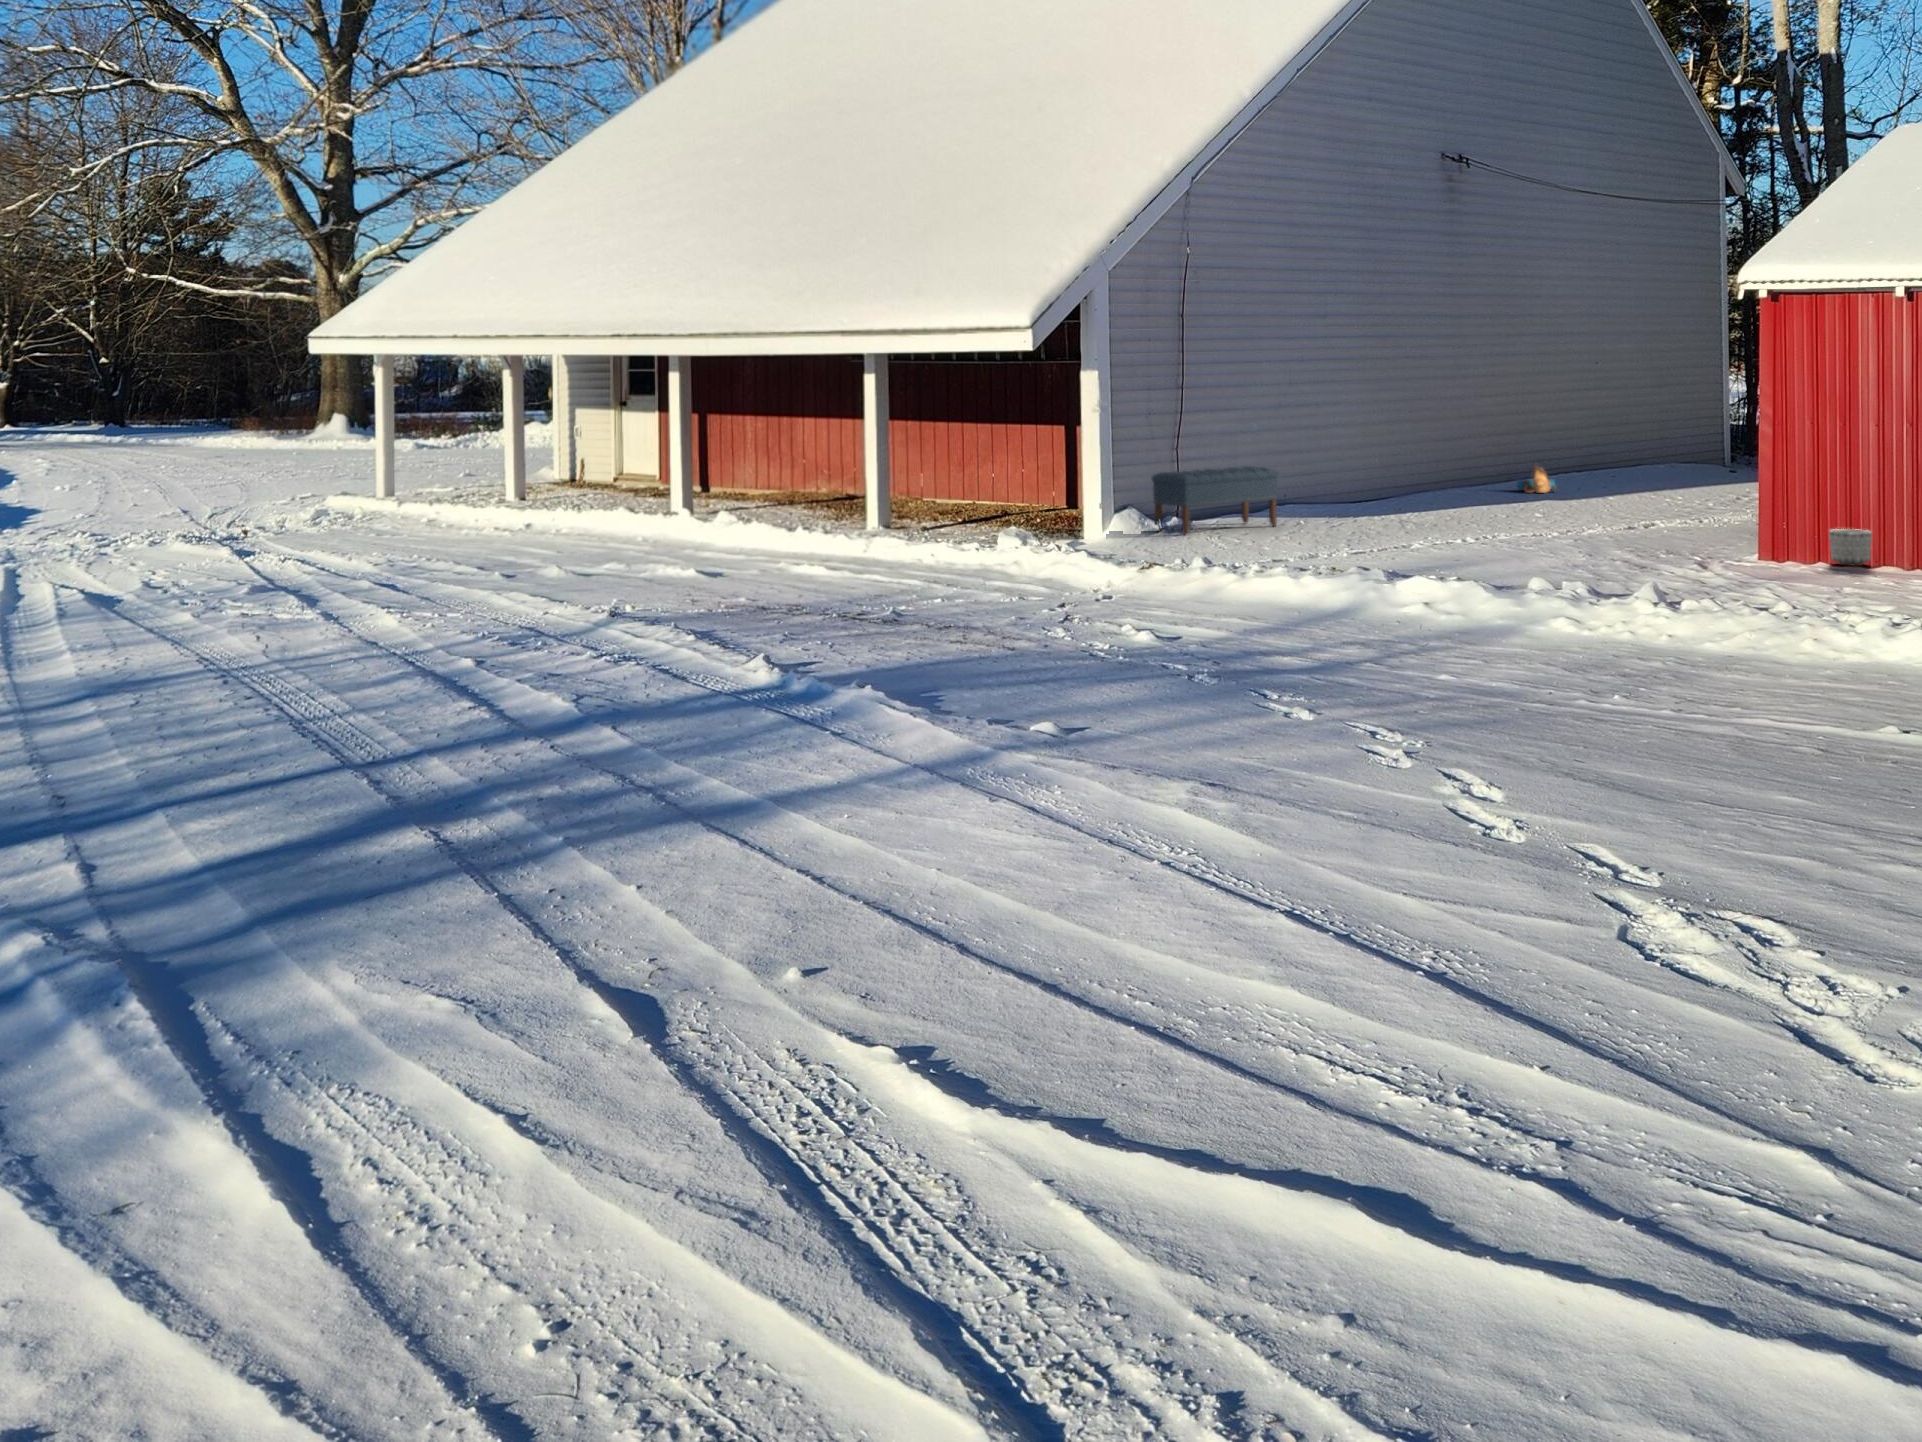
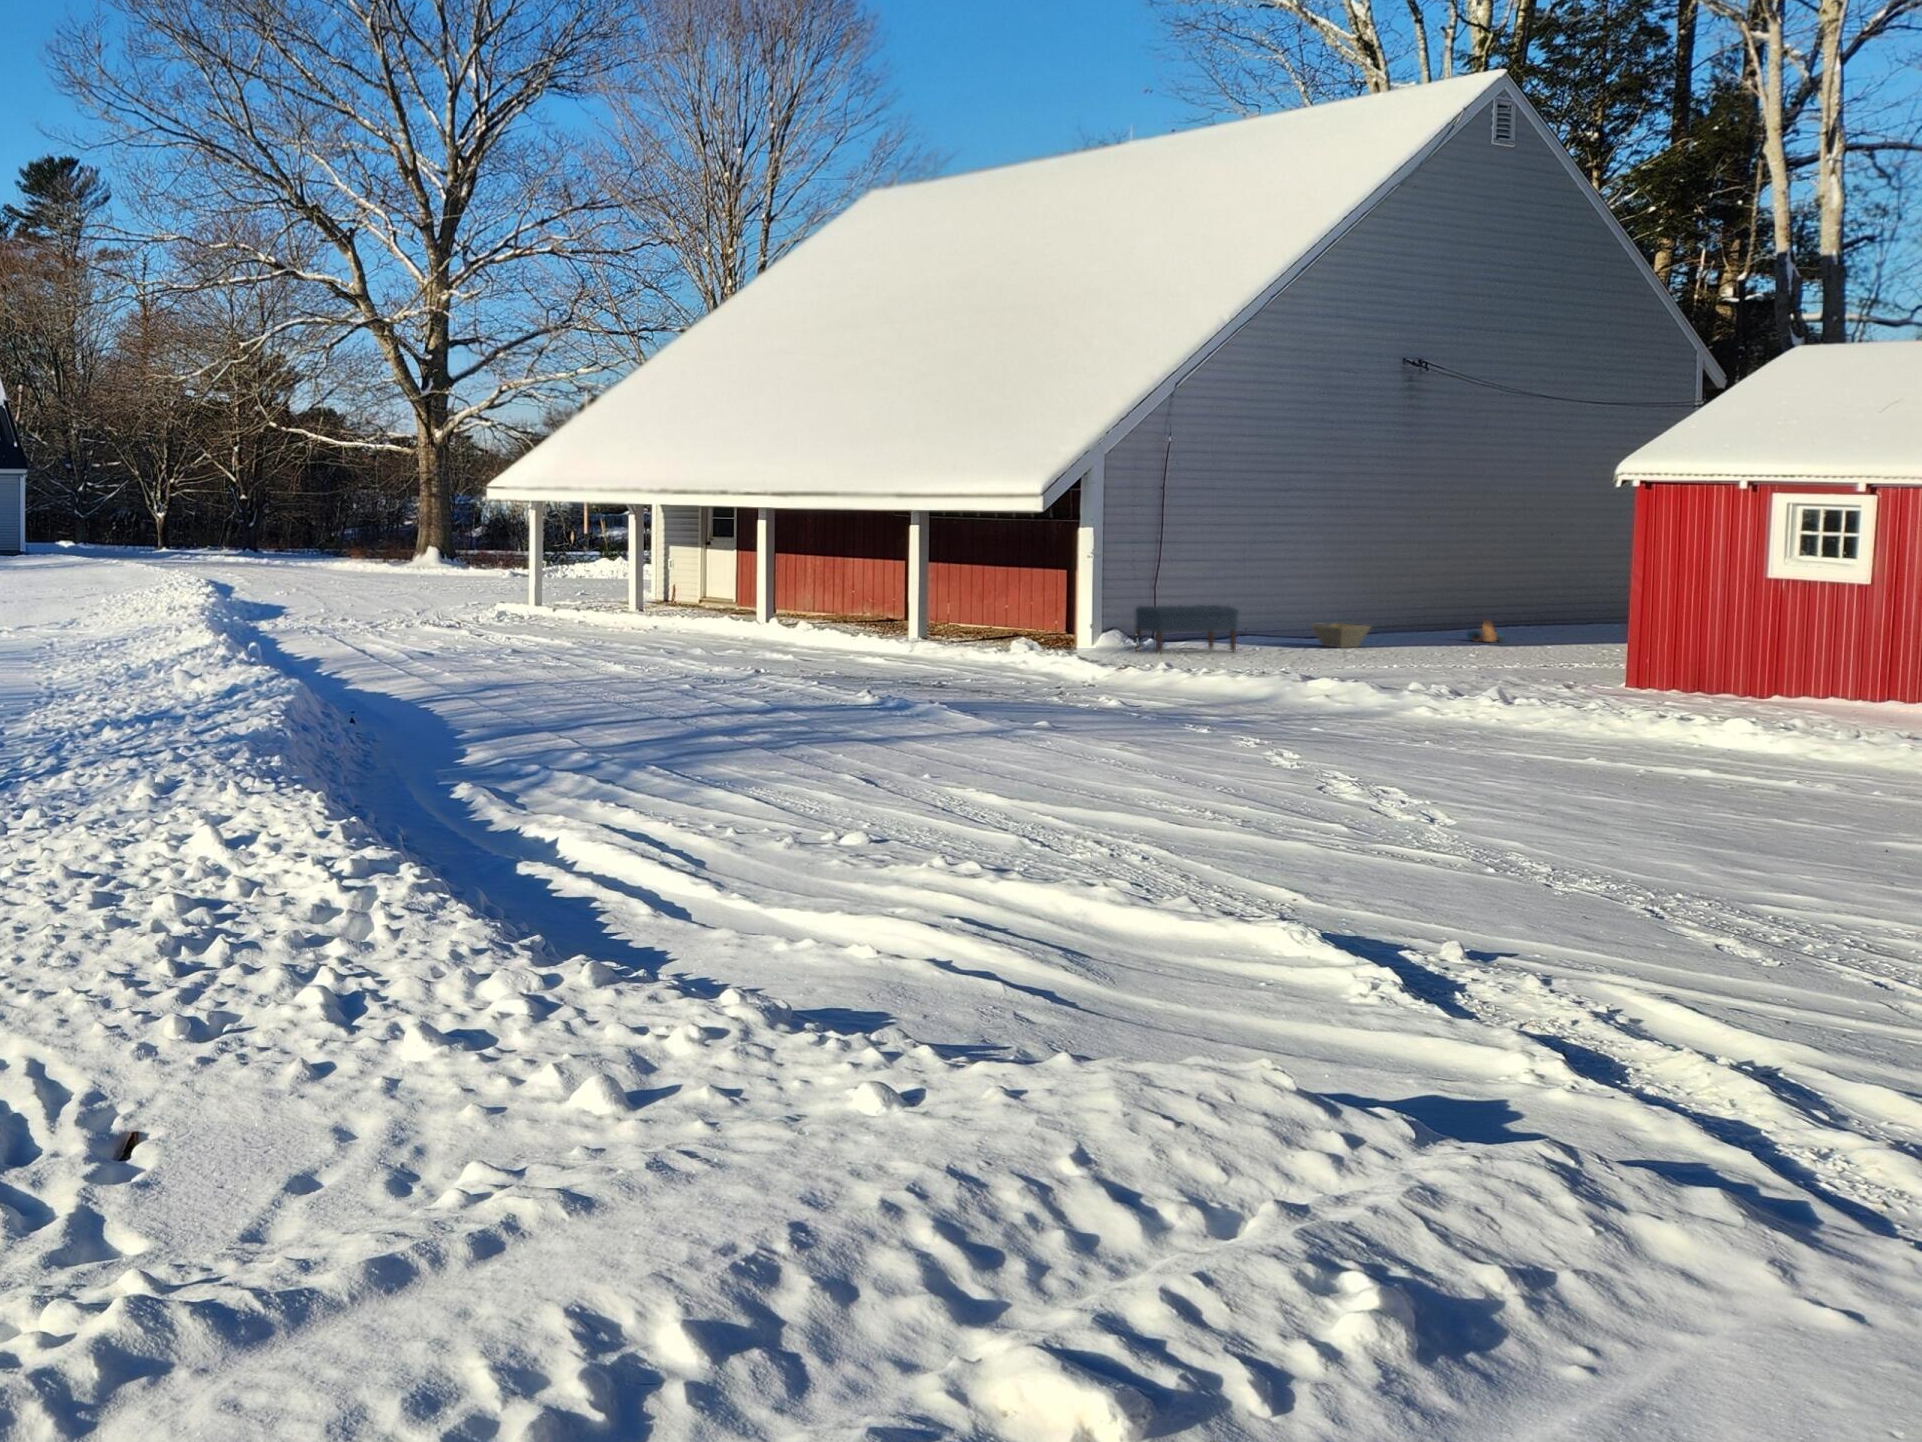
basket: none [1354,480,1425,512] -> present [1312,623,1370,648]
planter: present [1829,529,1872,566] -> none [1674,666,1710,693]

